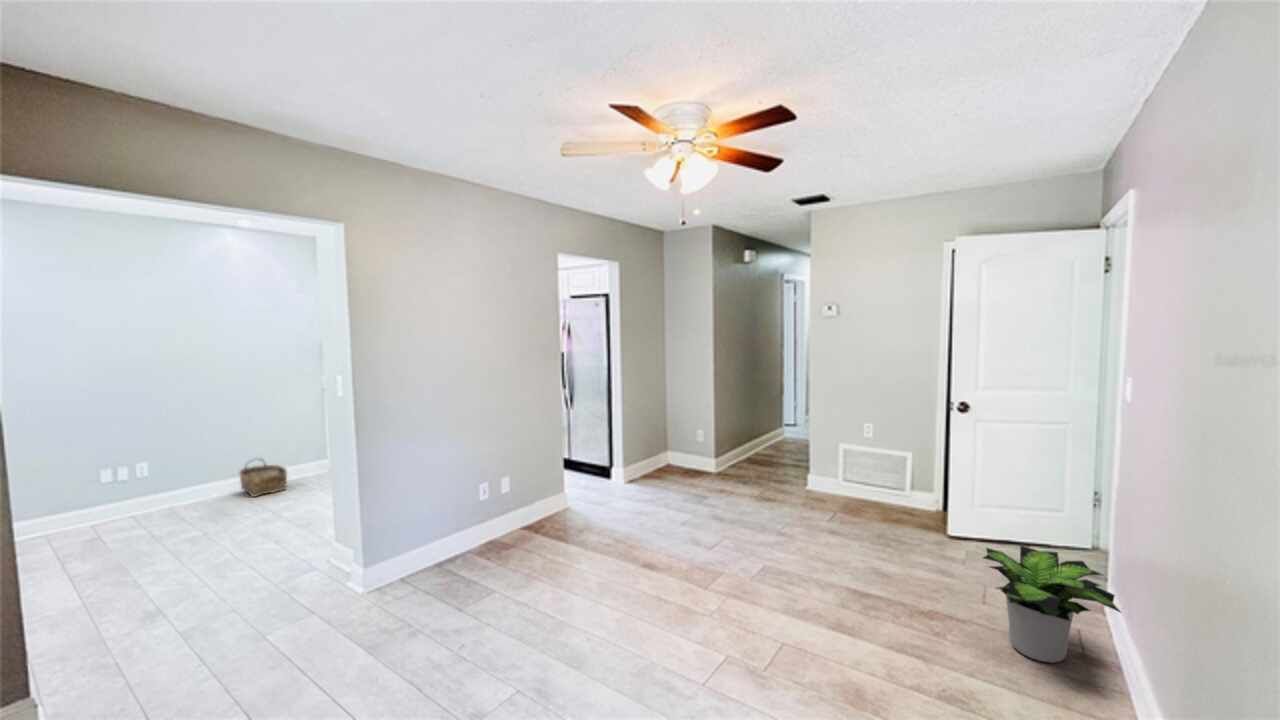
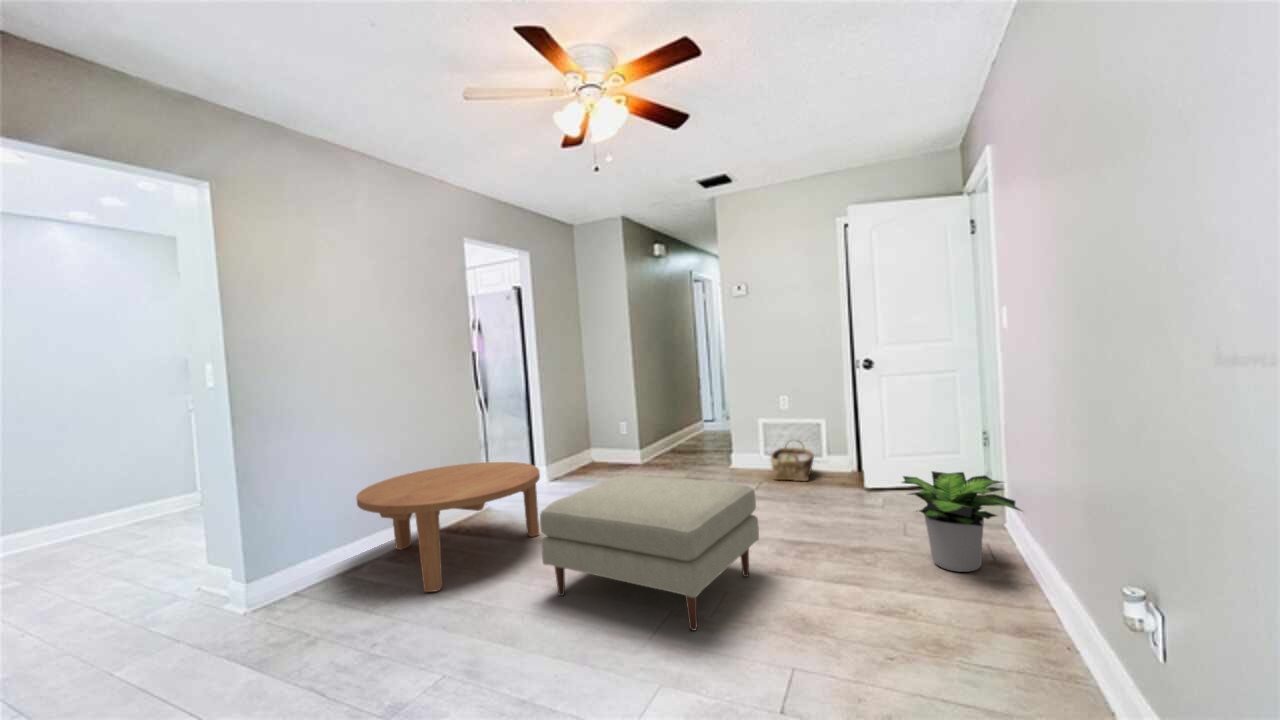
woven basket: present [240,458,287,497] -> present [771,439,814,481]
coffee table: none [452,470,614,598] -> present [356,462,540,592]
ottoman: none [610,507,823,685] -> present [540,474,759,630]

